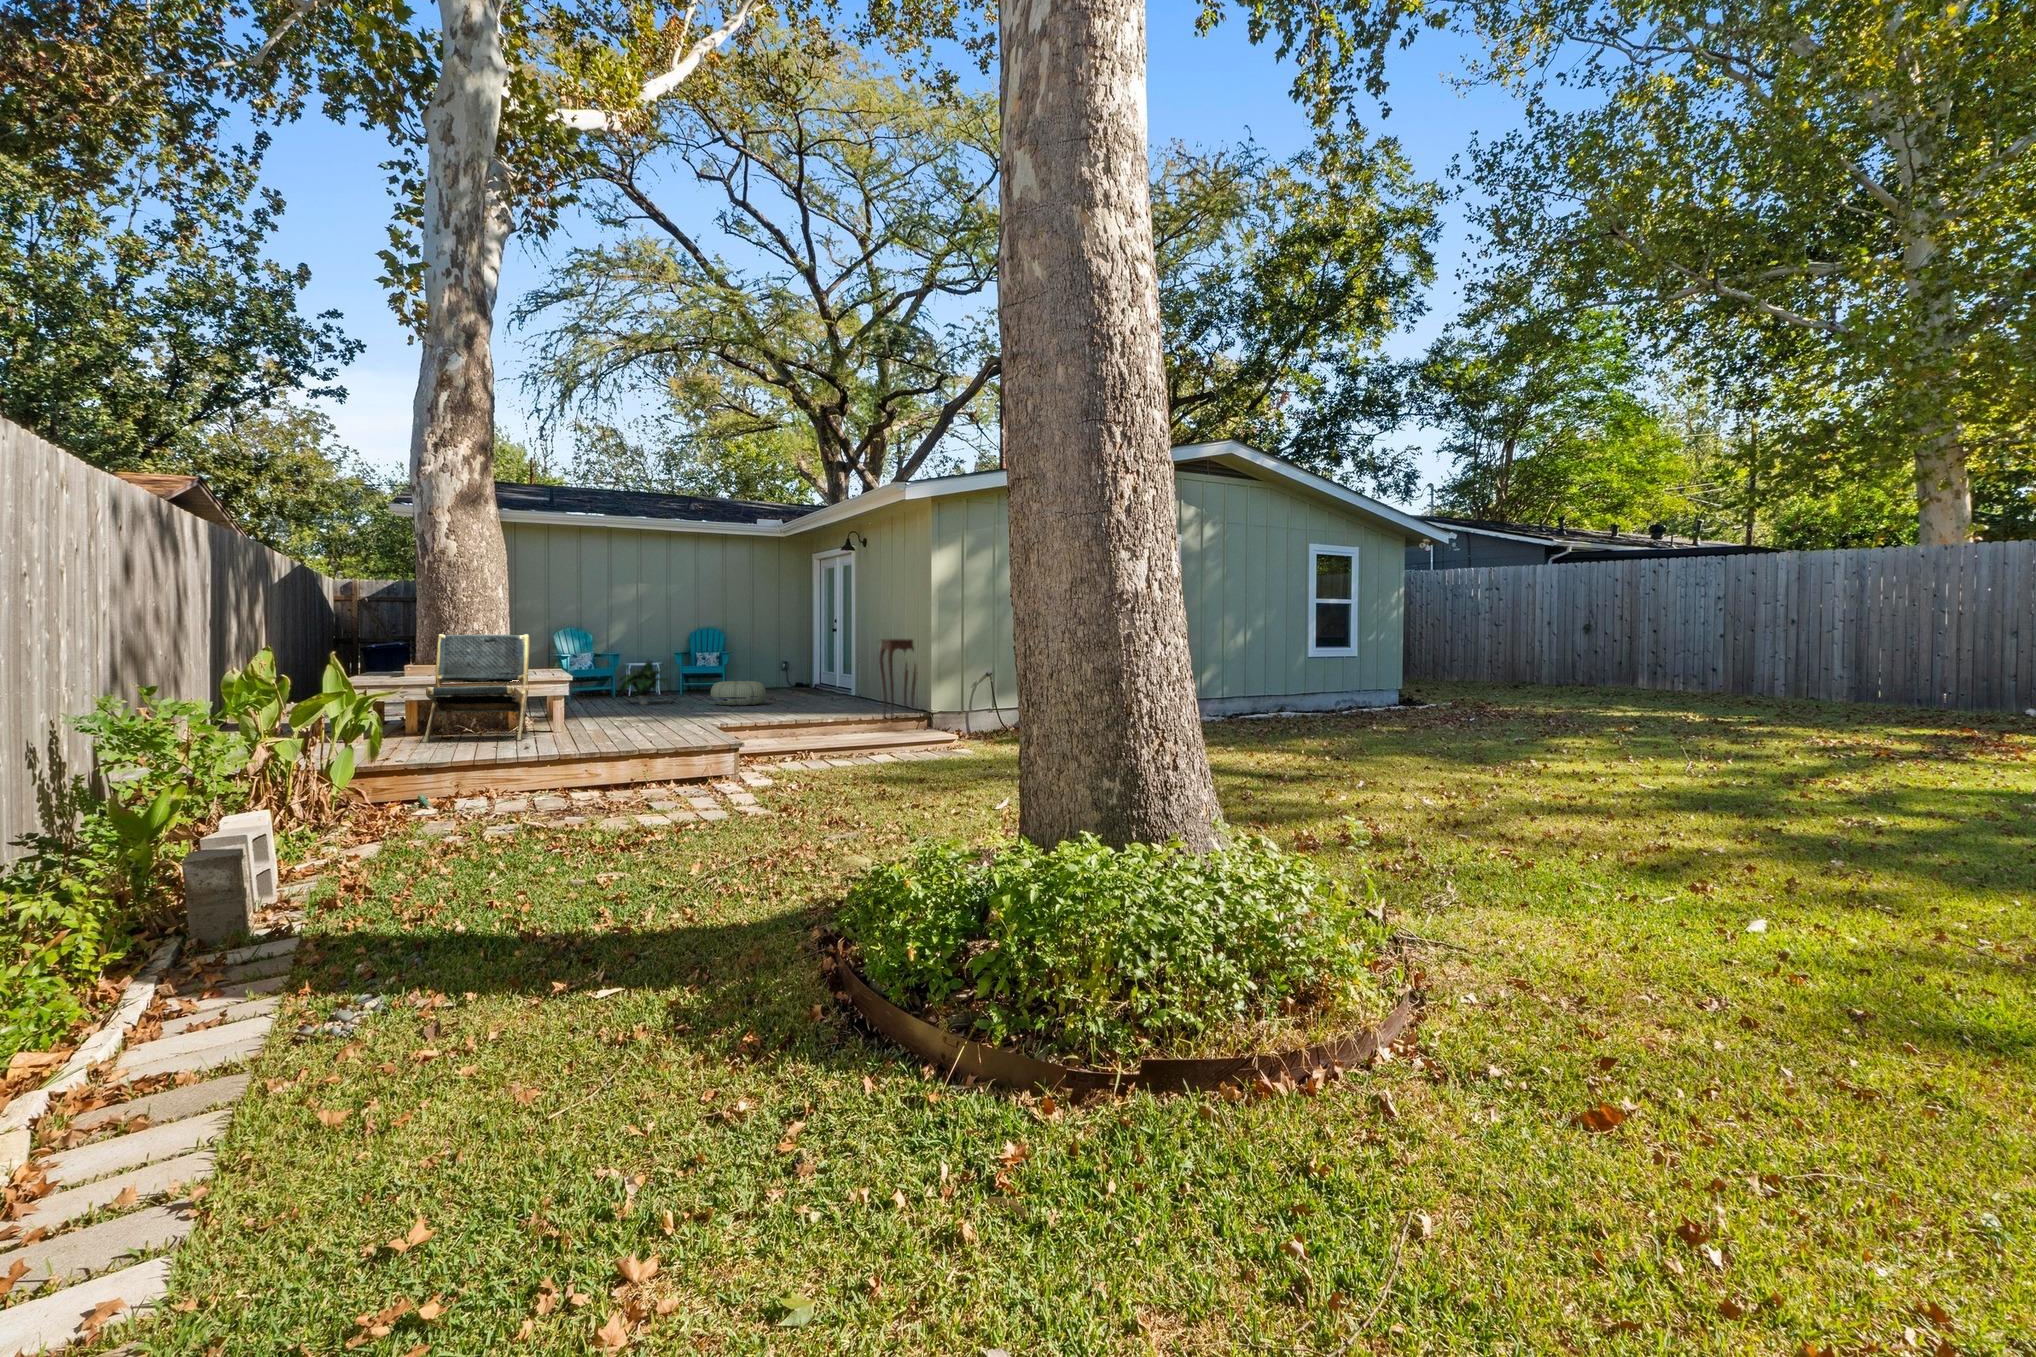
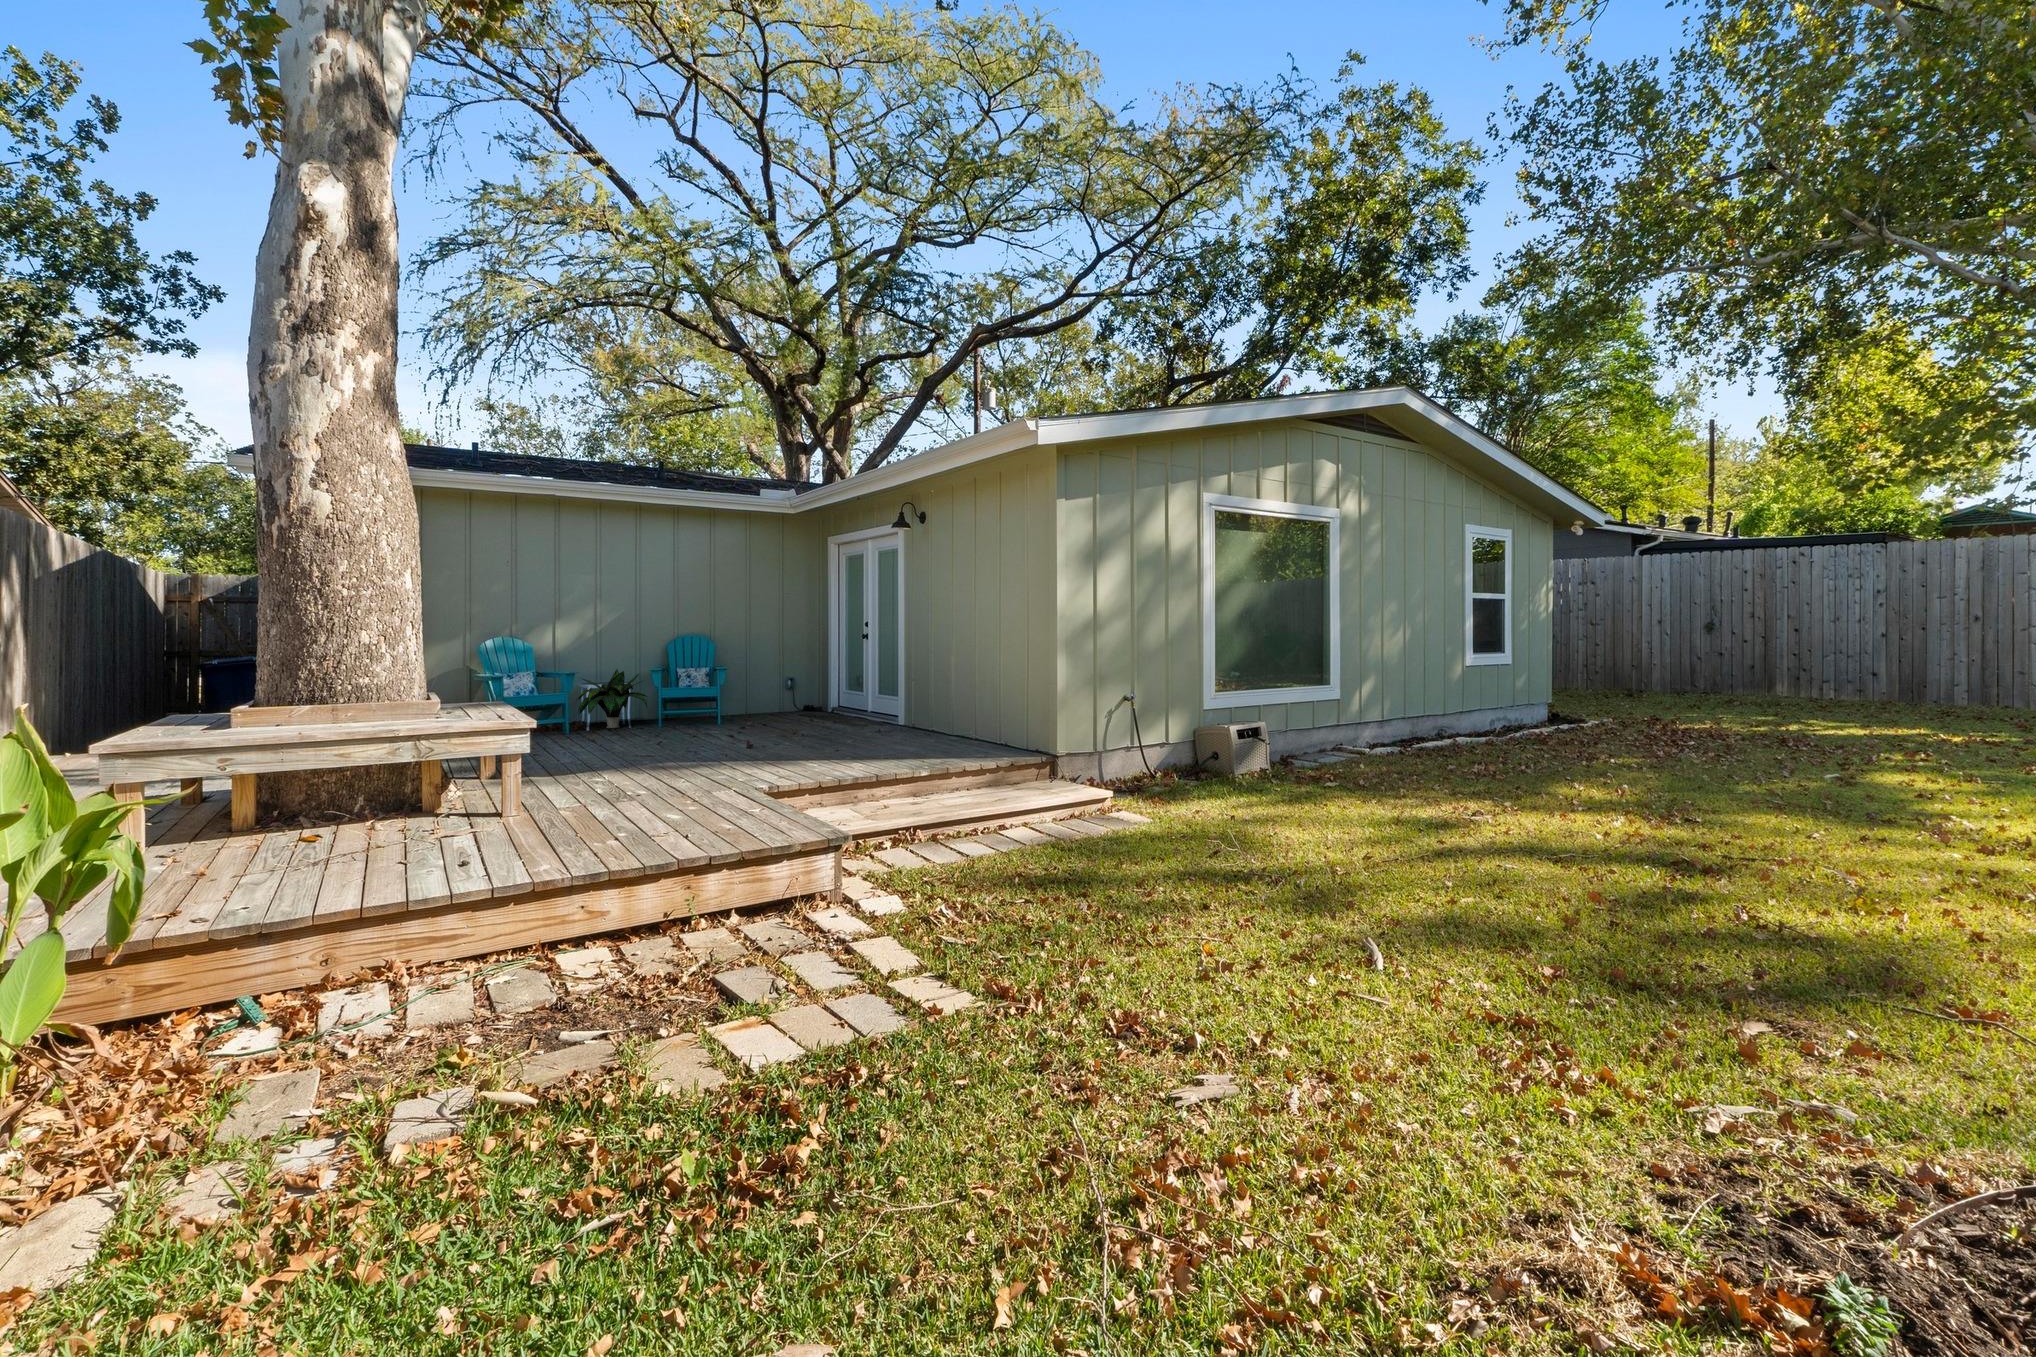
lounge chair: present [423,634,530,742] -> none [256,653,463,866]
side table: present [879,639,916,719] -> none [955,644,1012,753]
pouf: present [710,681,766,706] -> none [701,693,771,726]

